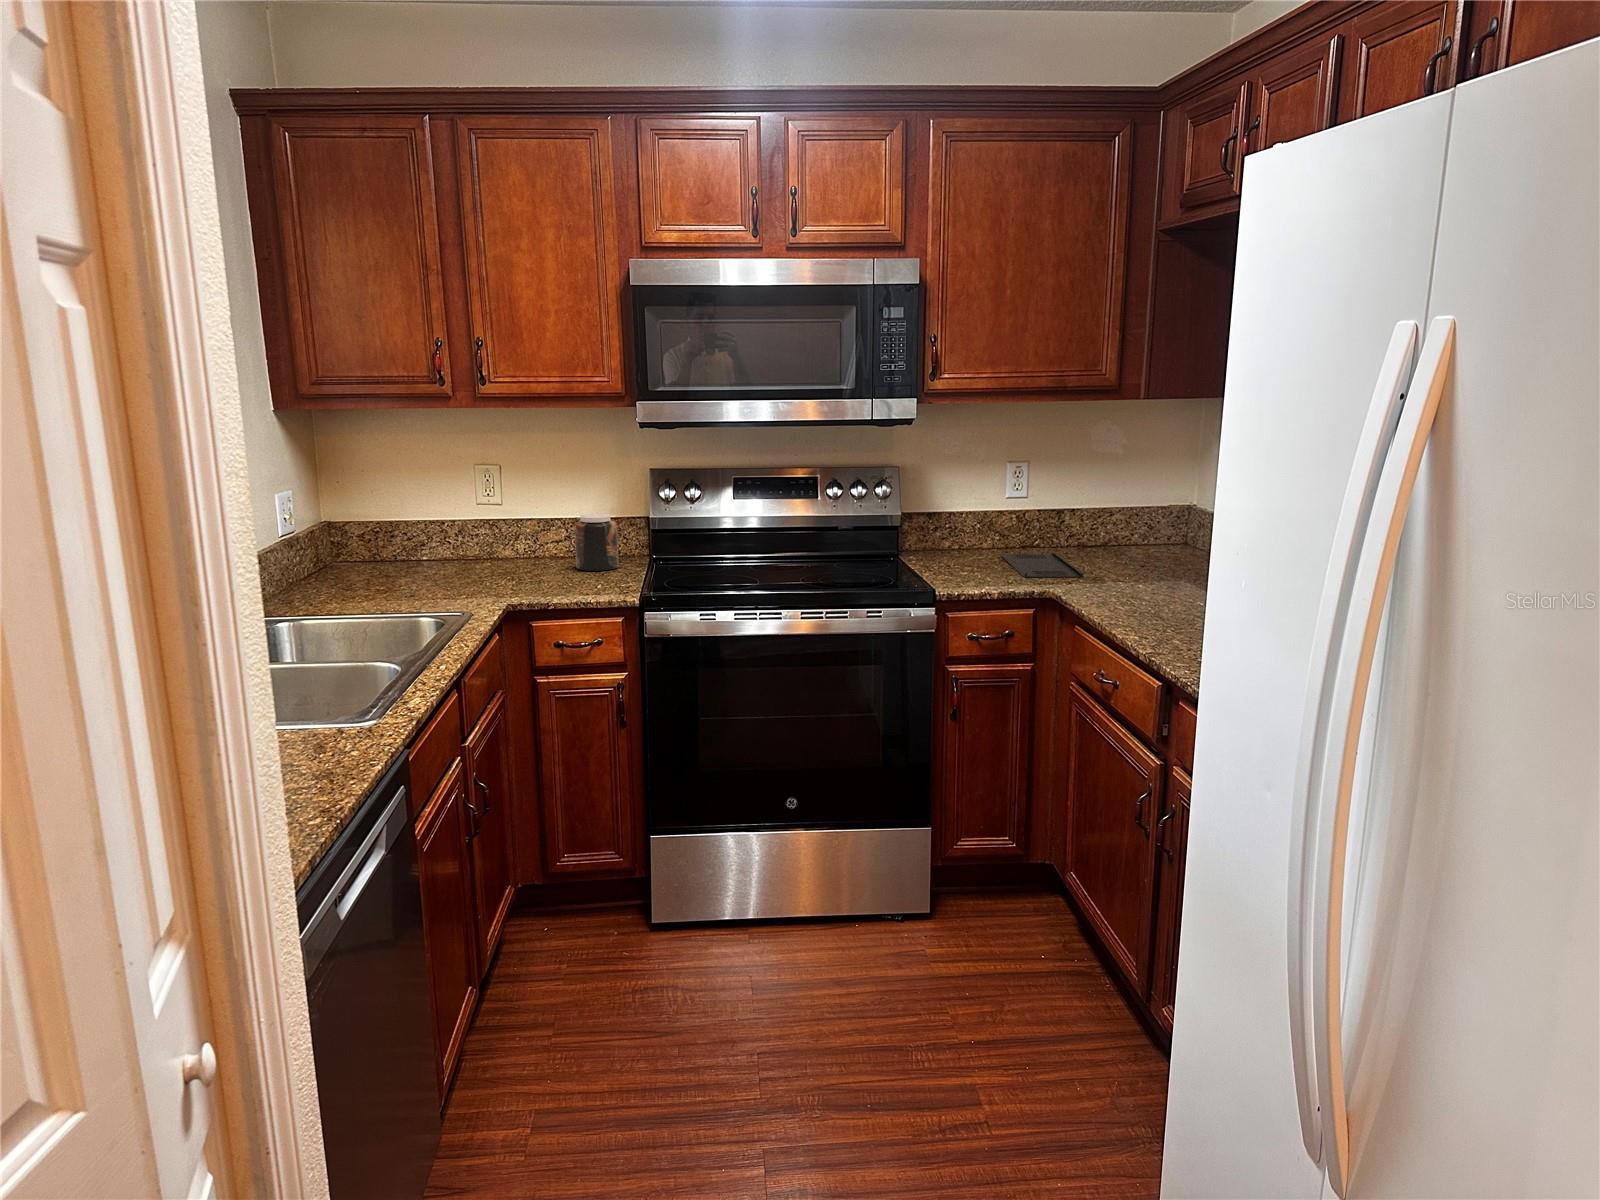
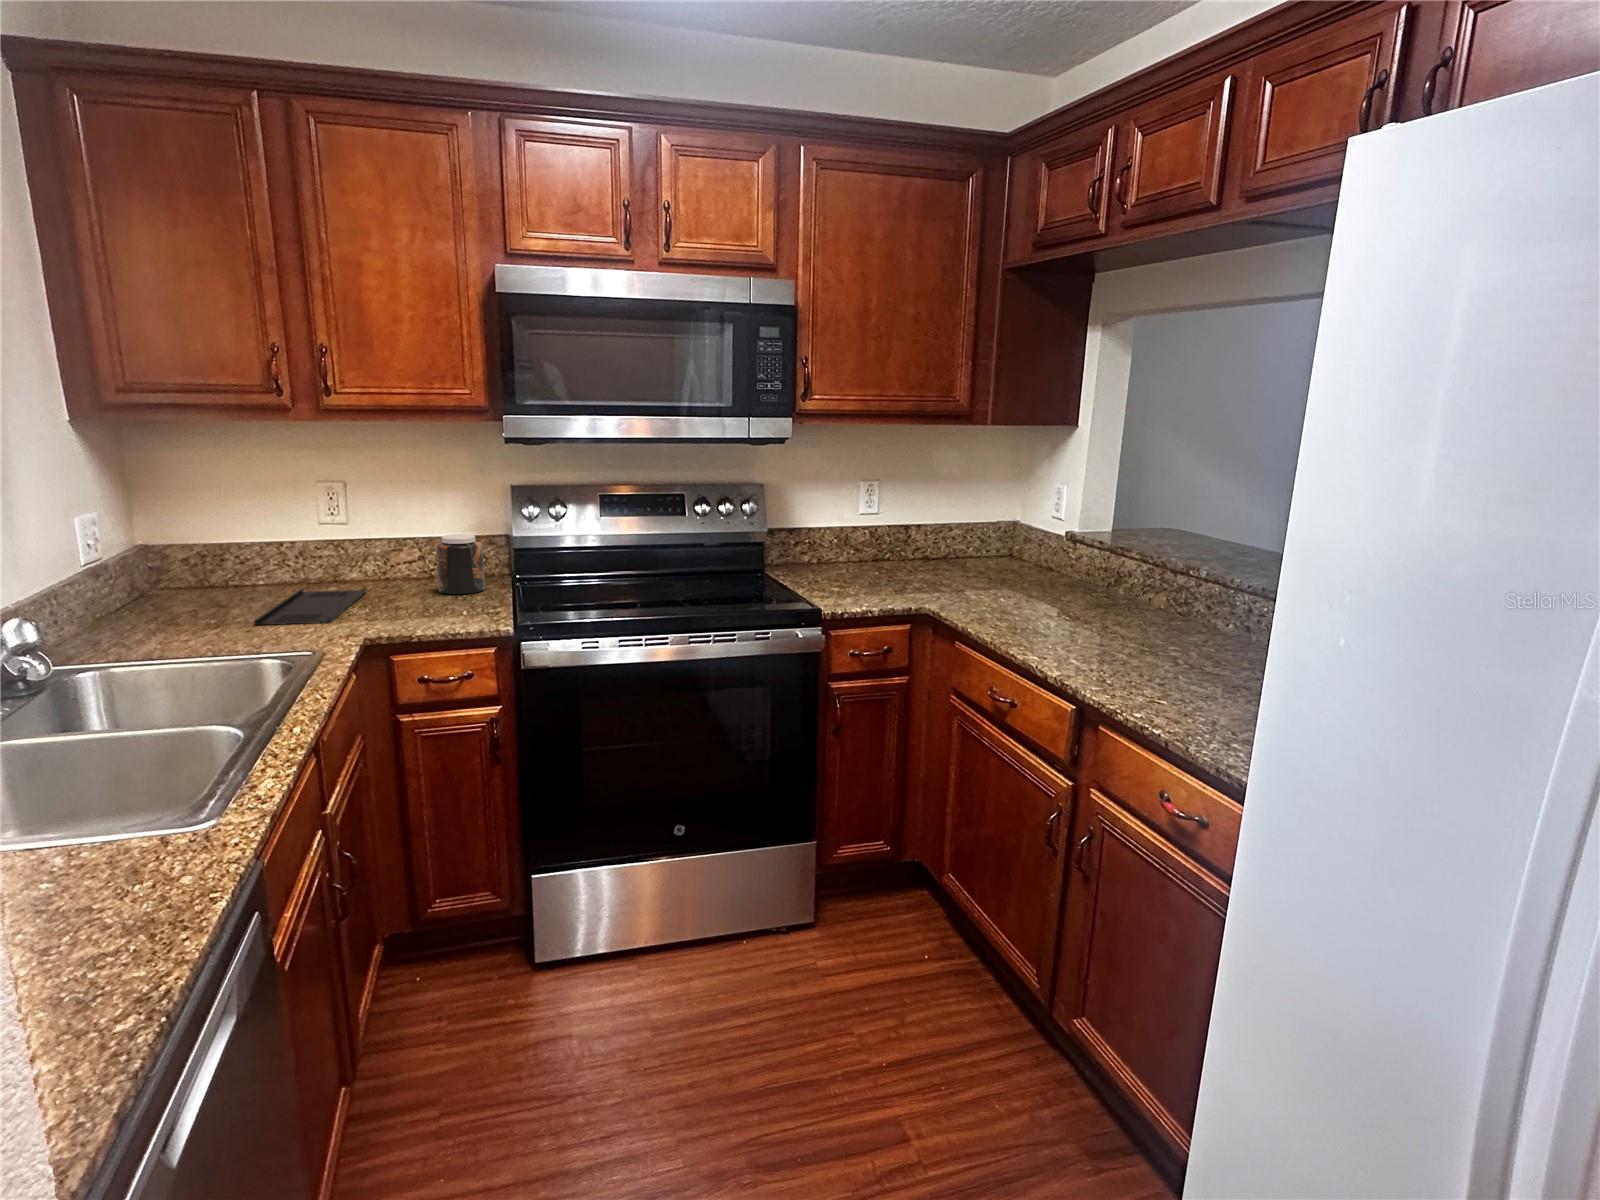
tray: present [1001,551,1084,578] -> present [254,587,366,625]

